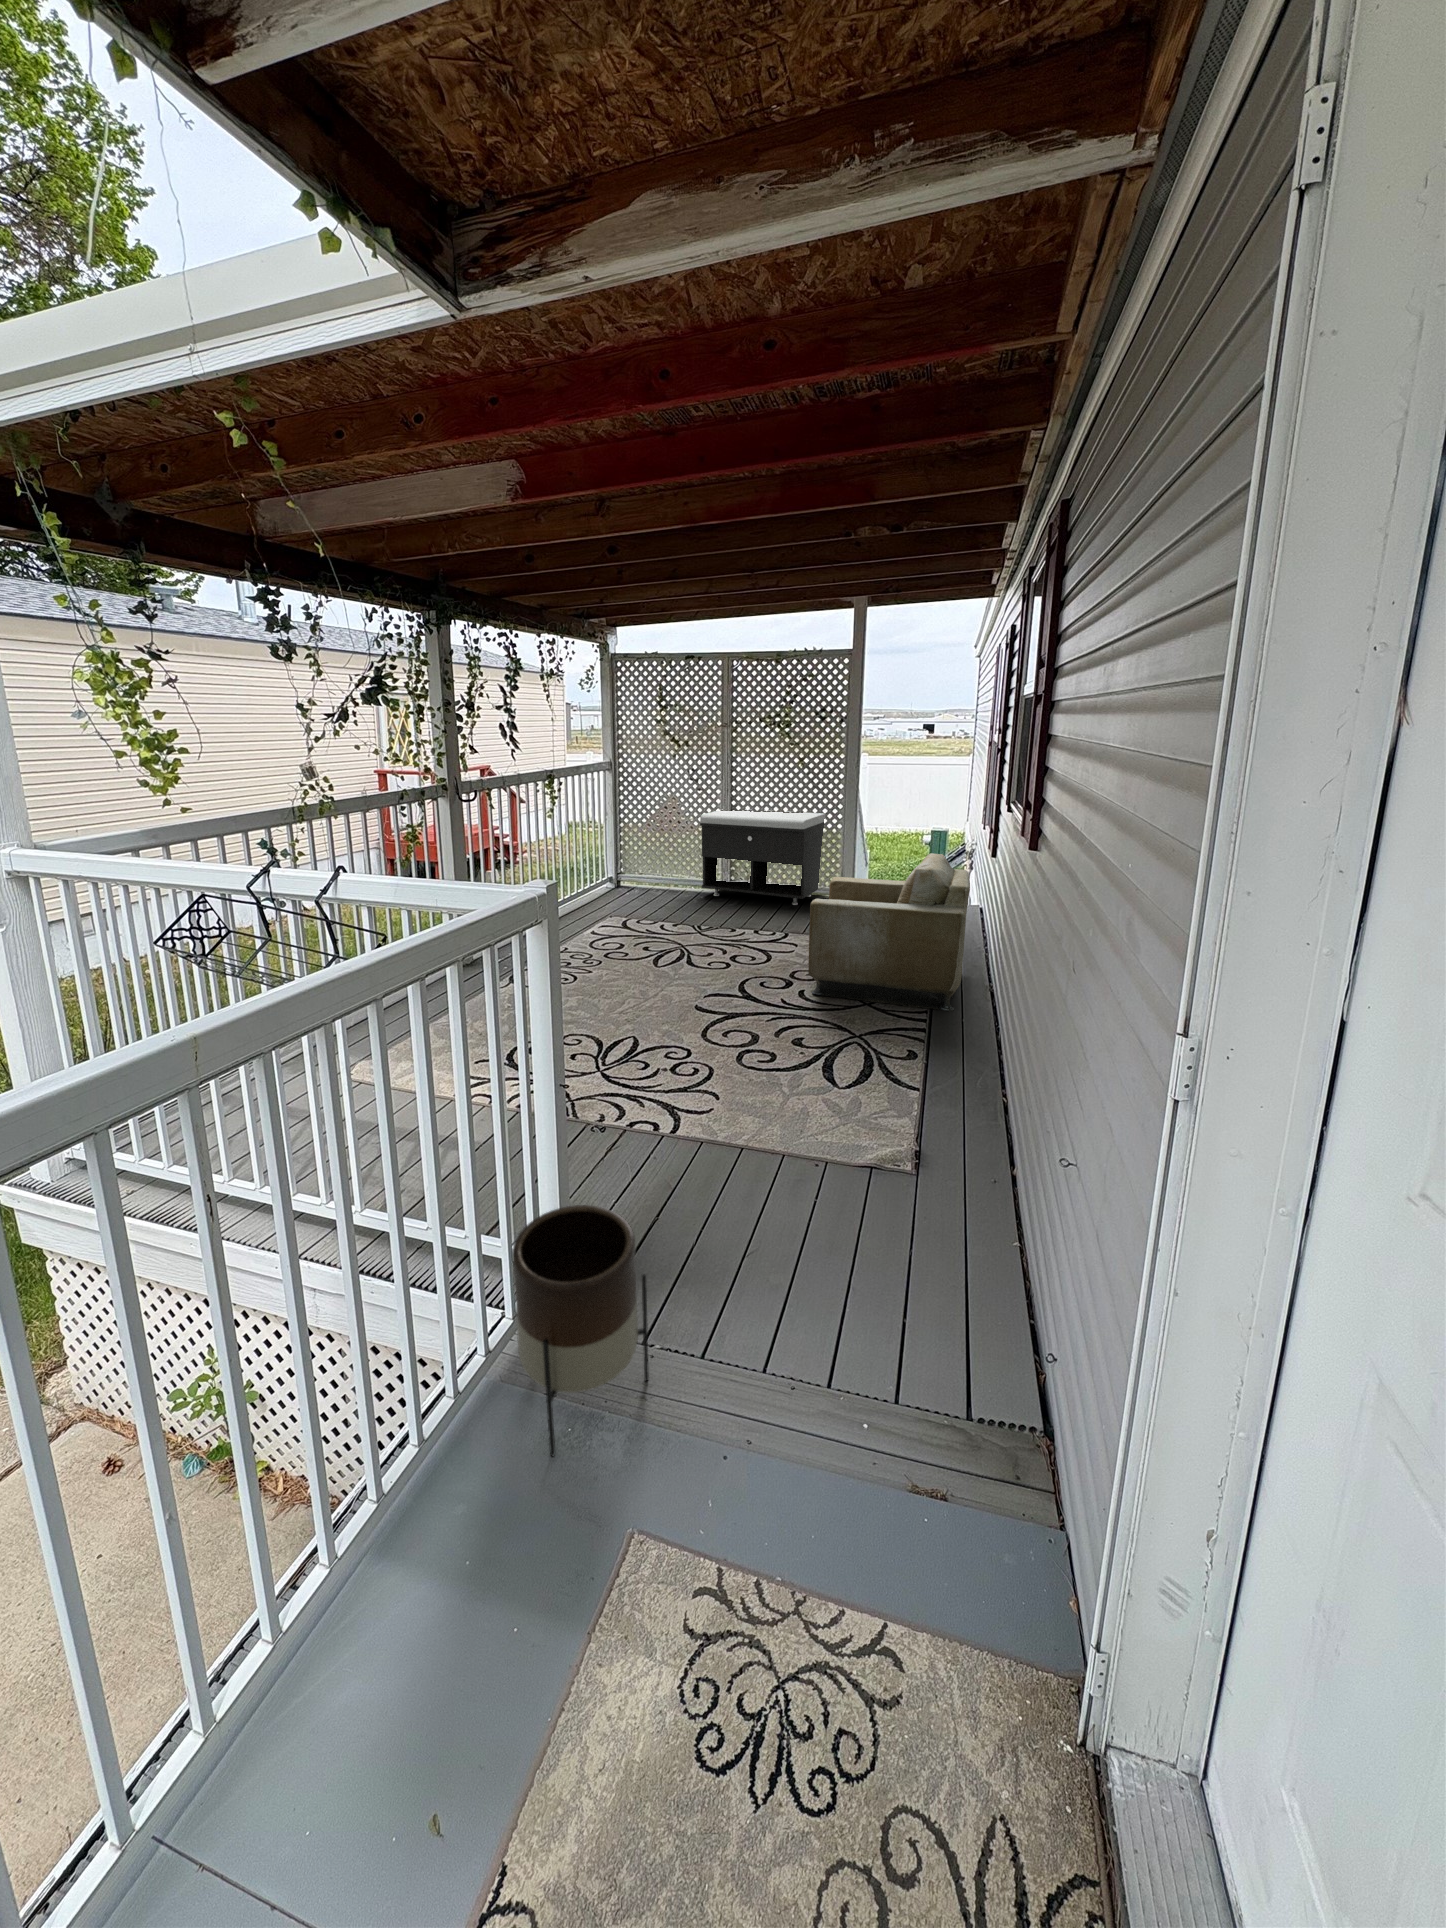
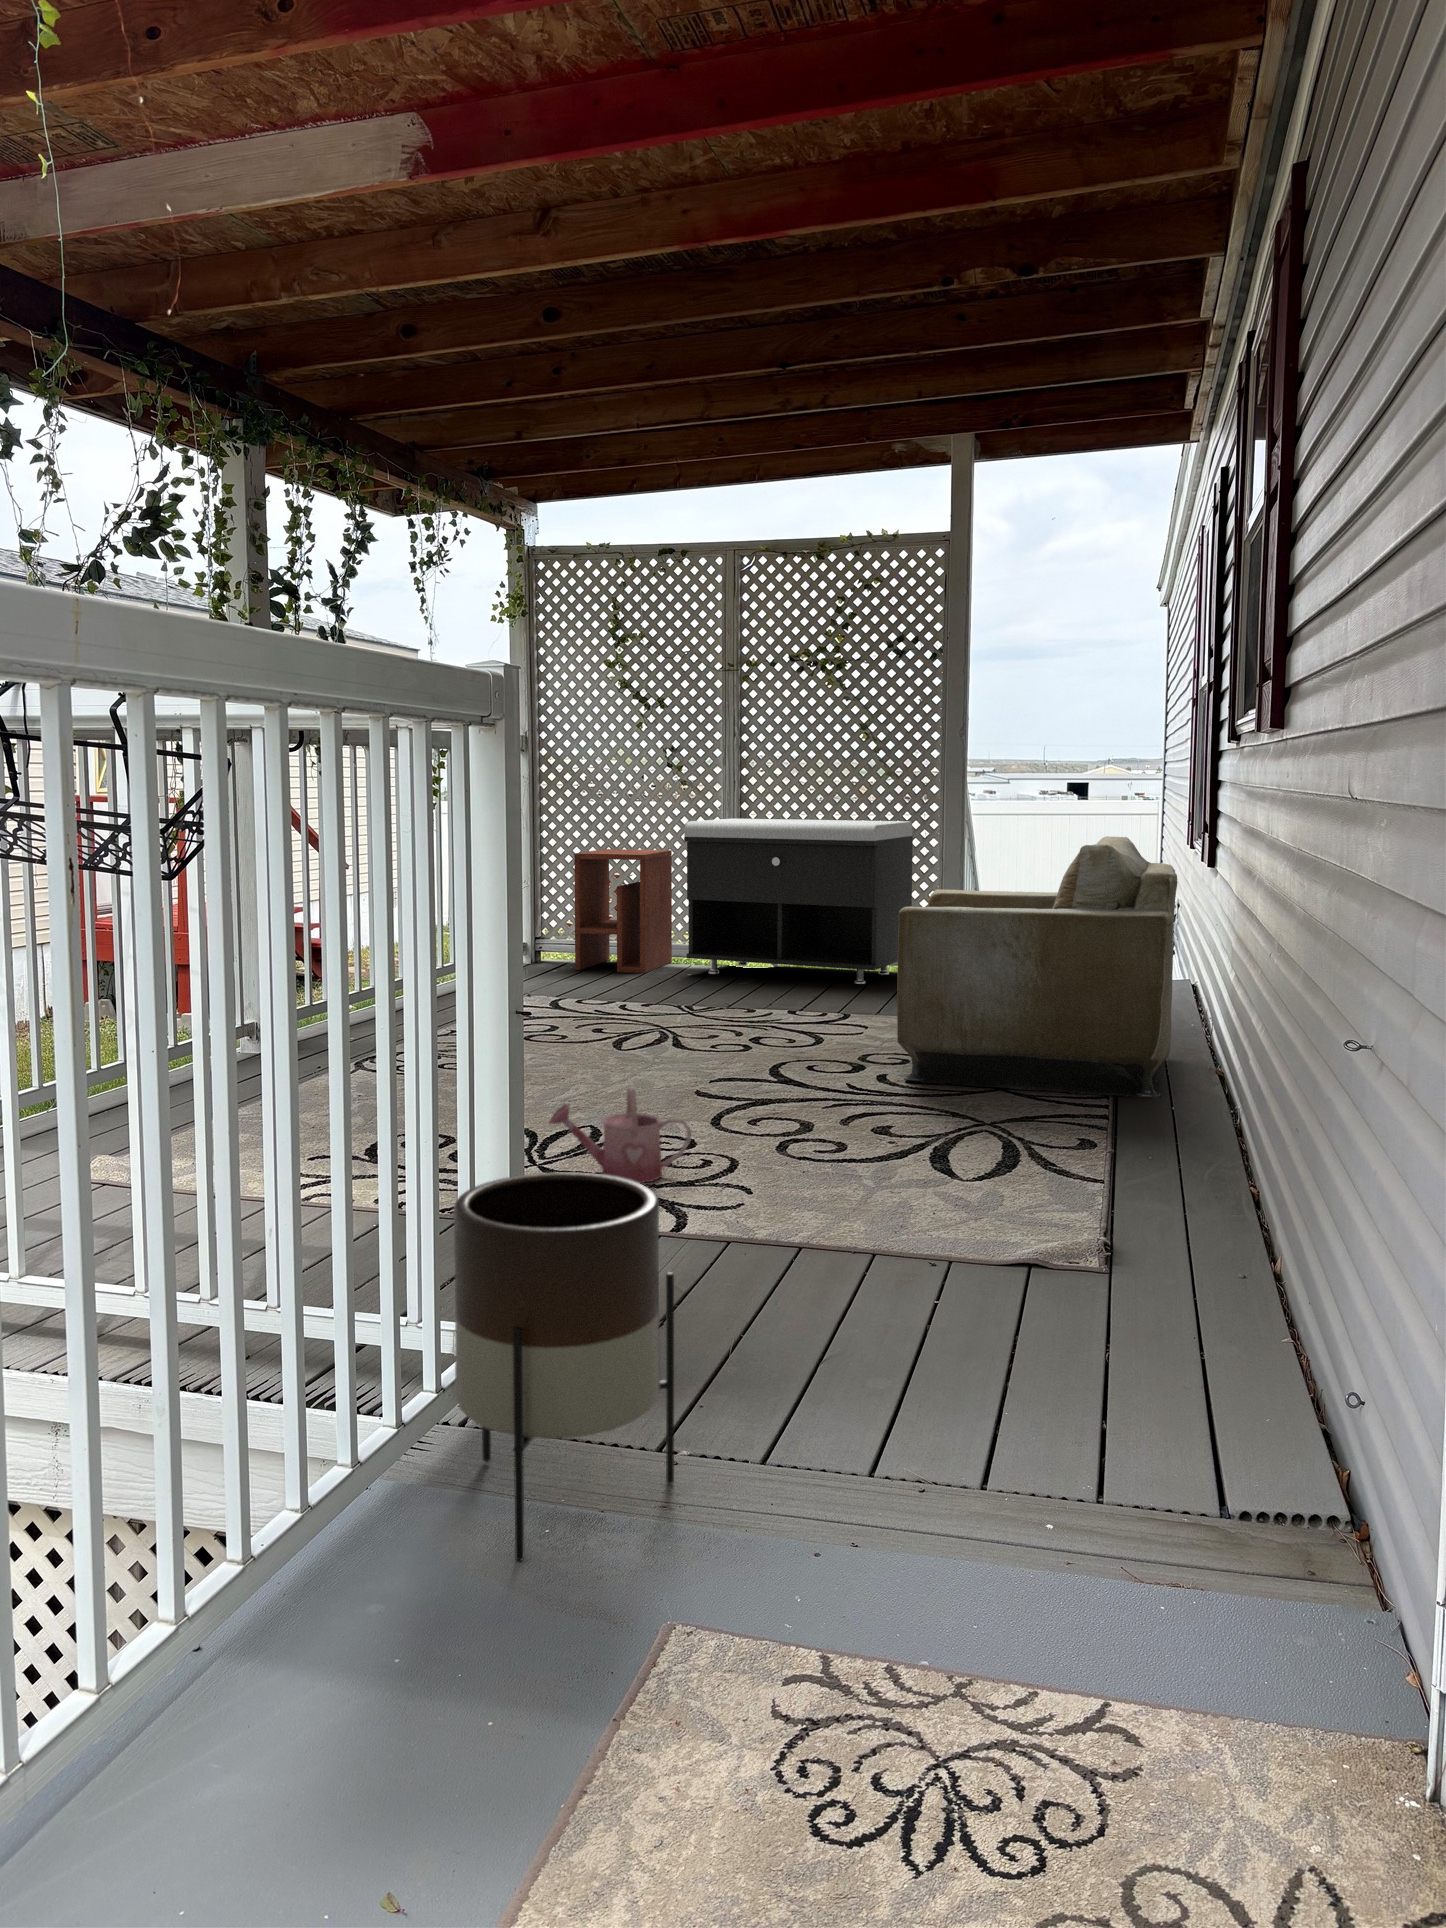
side table: none [641,824,695,894] -> present [574,849,672,973]
watering can: none [608,1031,687,1087] -> present [549,1085,691,1183]

